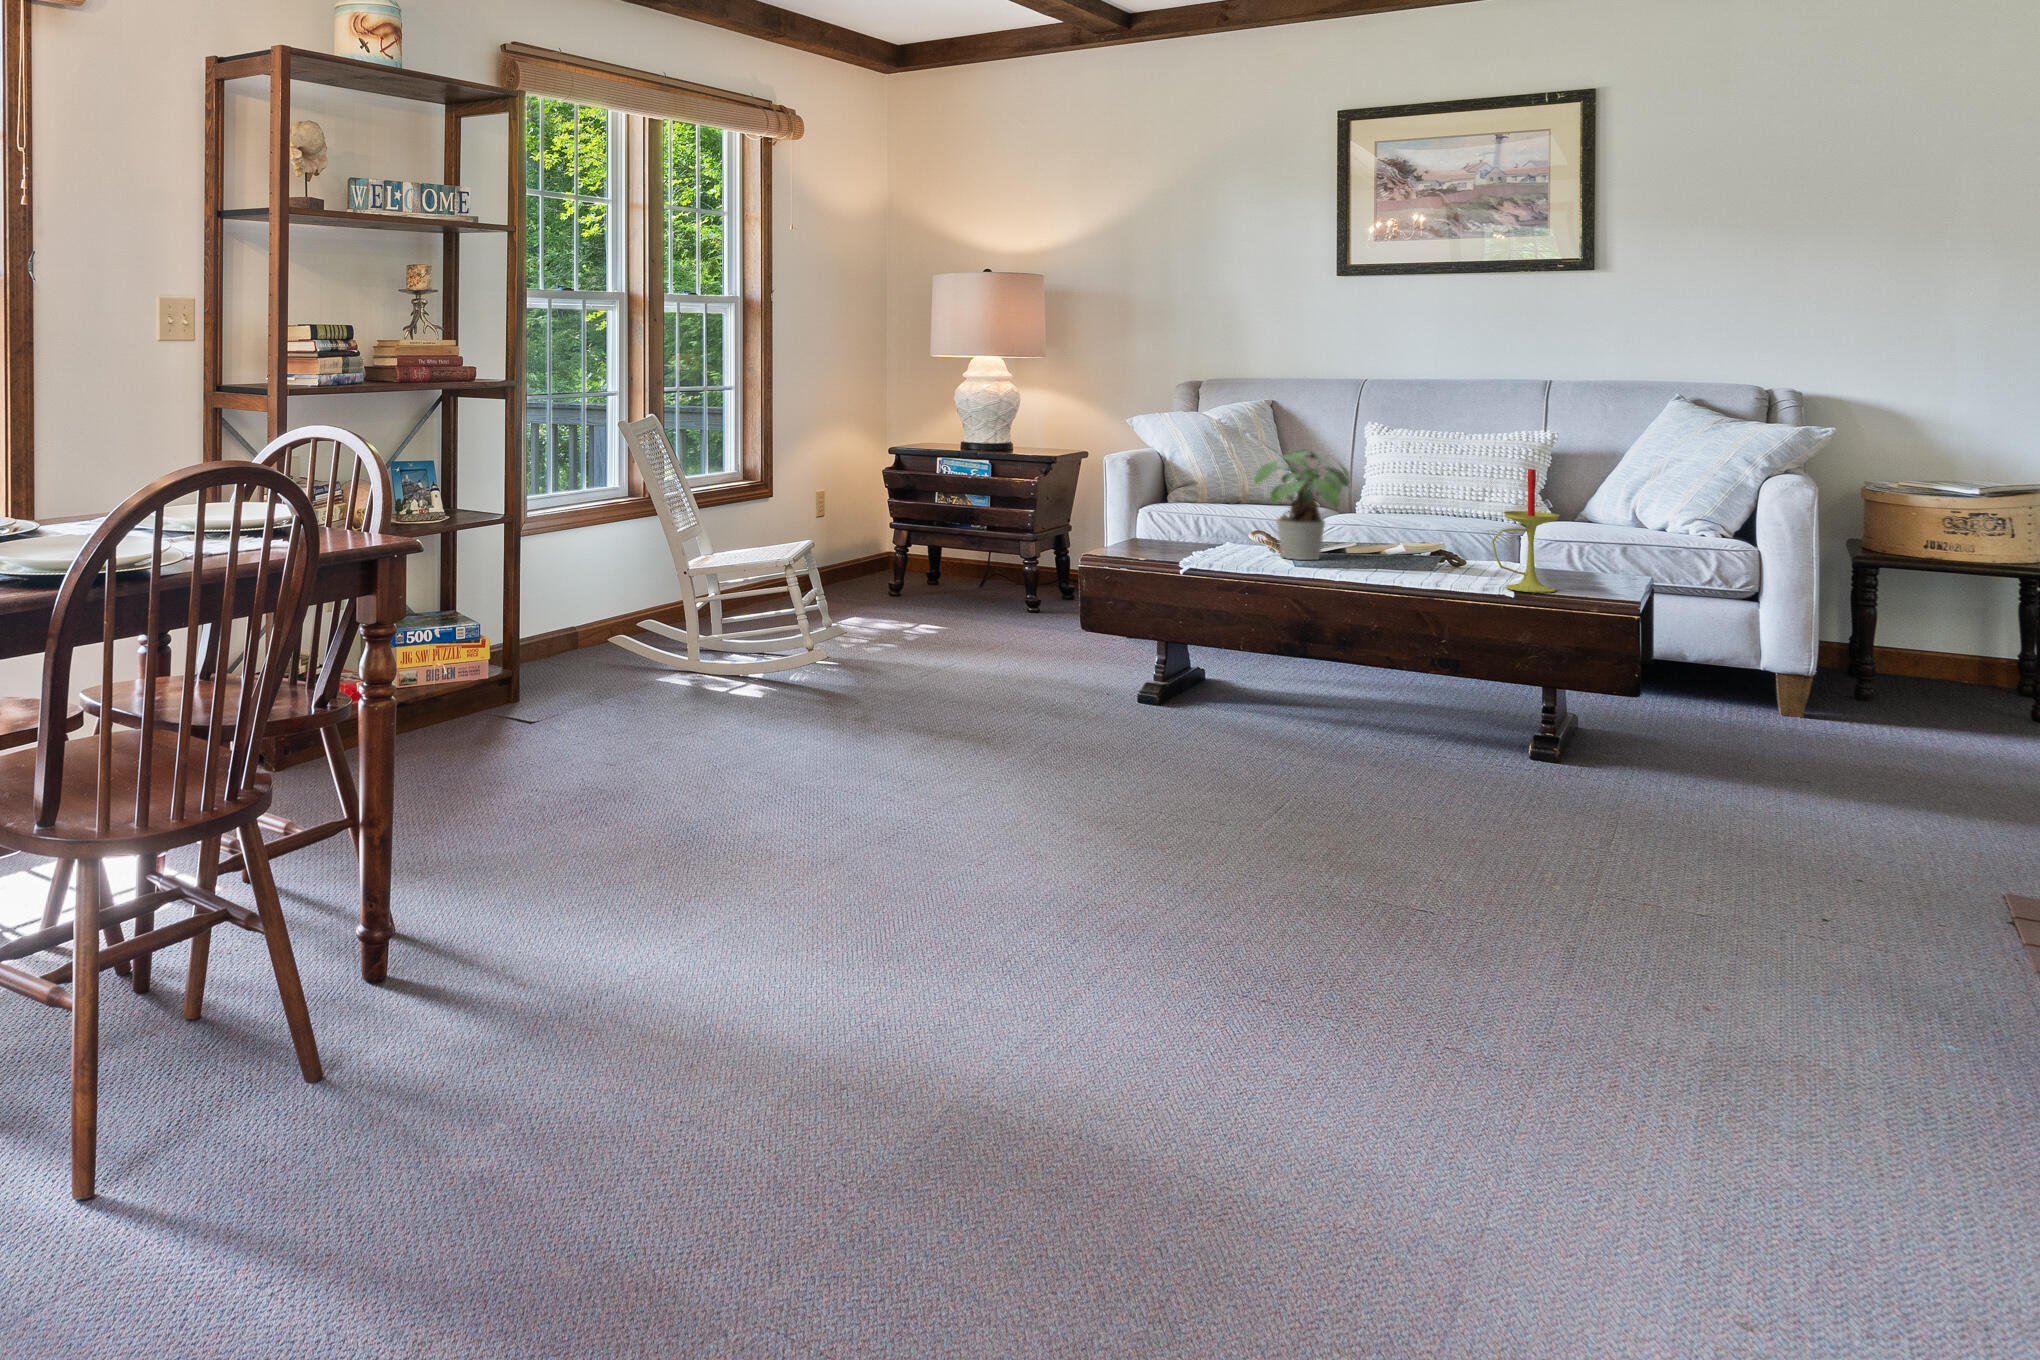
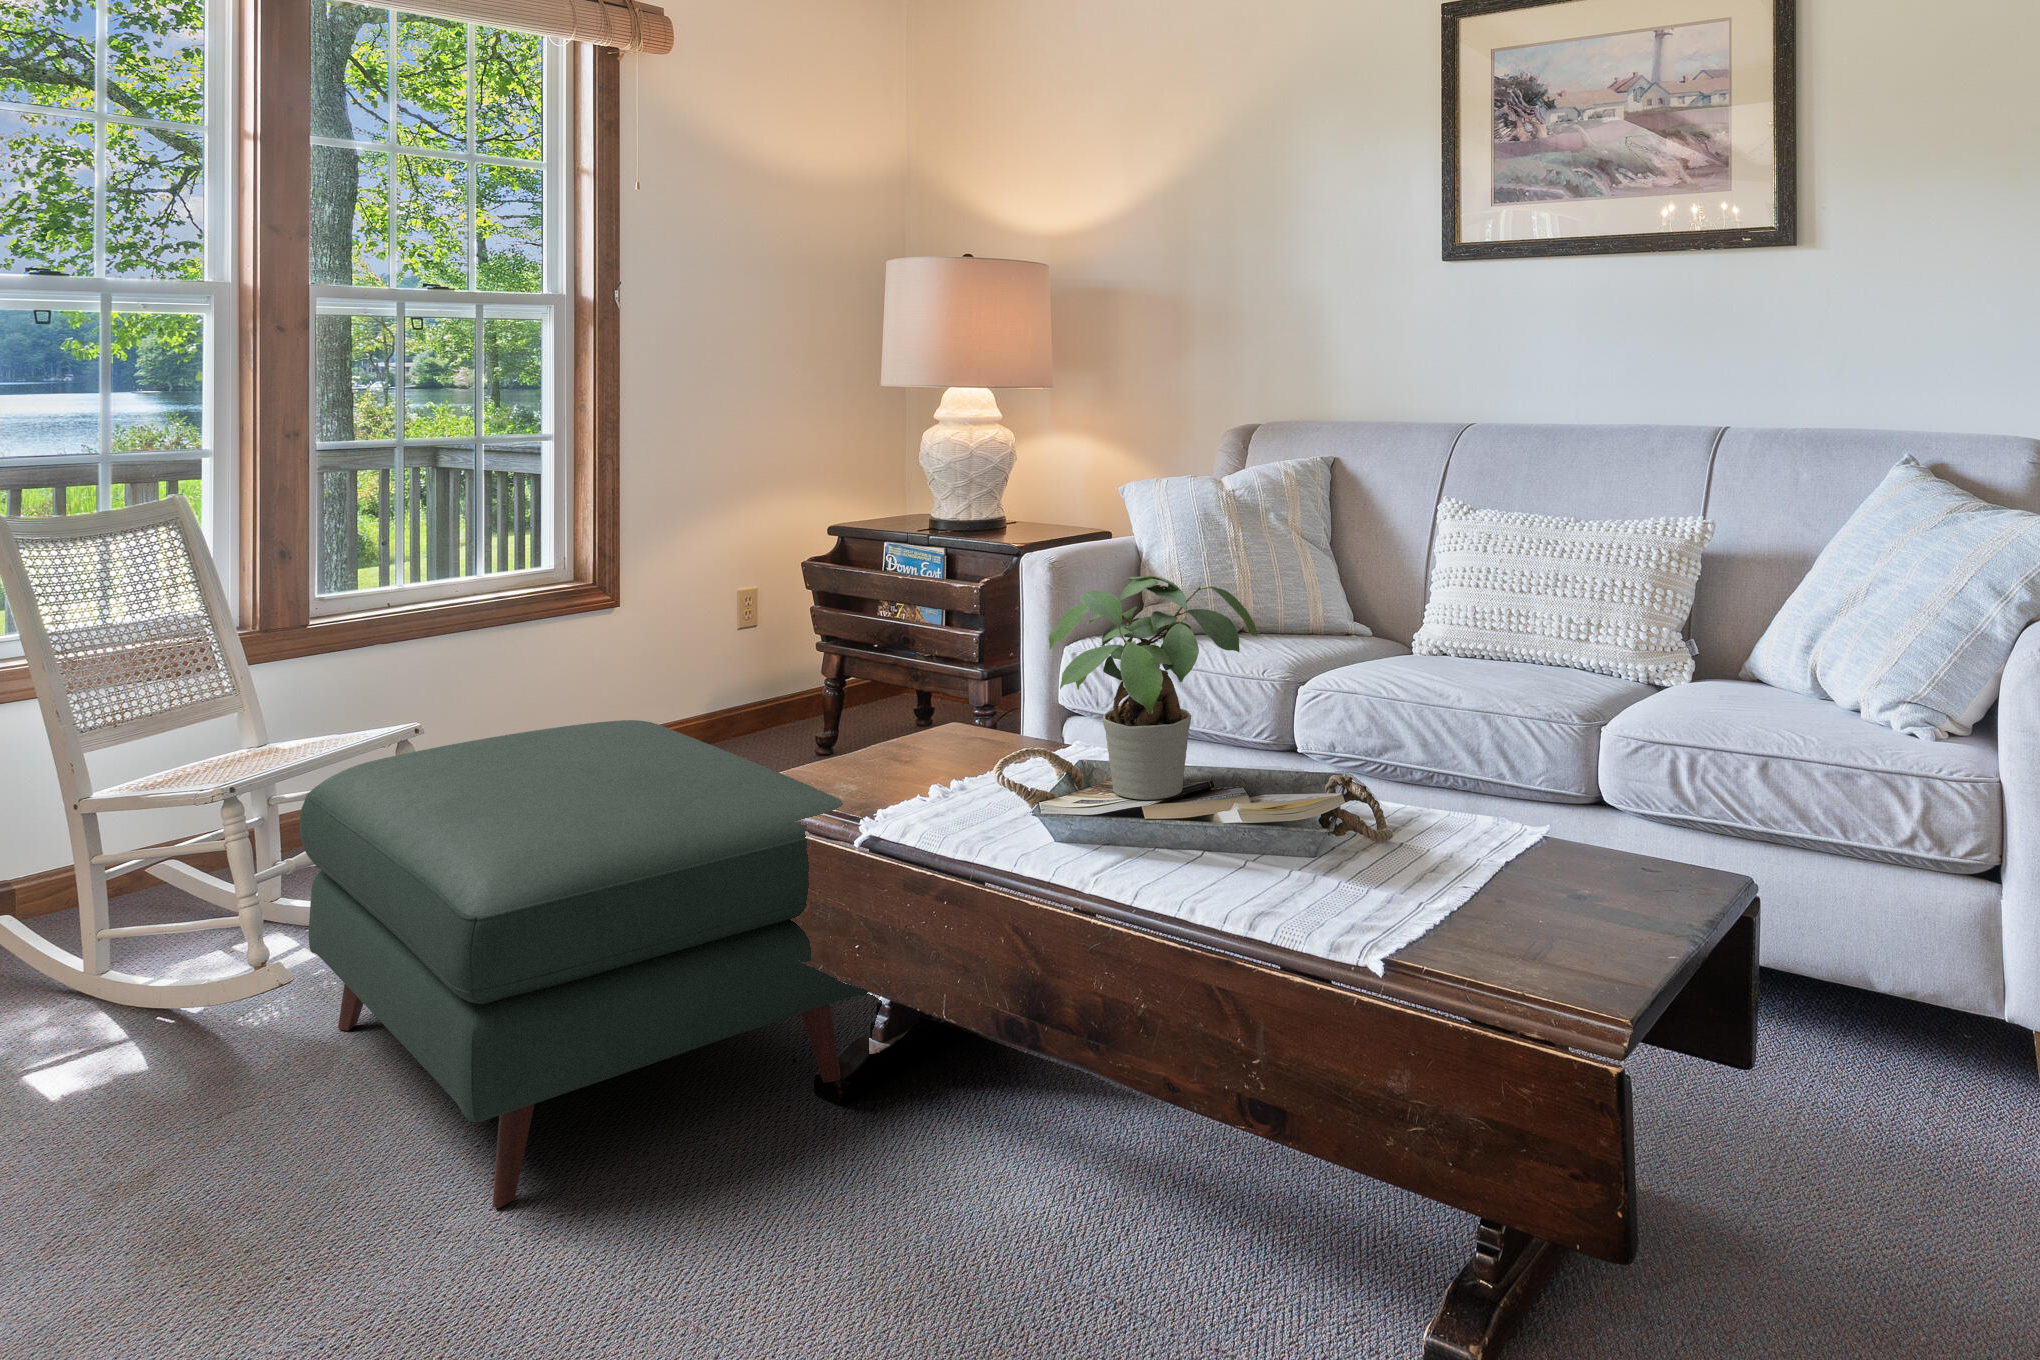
candle: present [1492,469,1559,593] -> none [1351,653,1495,963]
ottoman: none [837,537,1163,725] -> present [300,720,869,1208]

